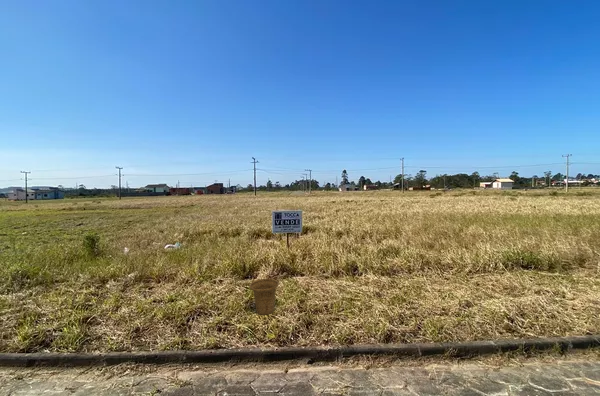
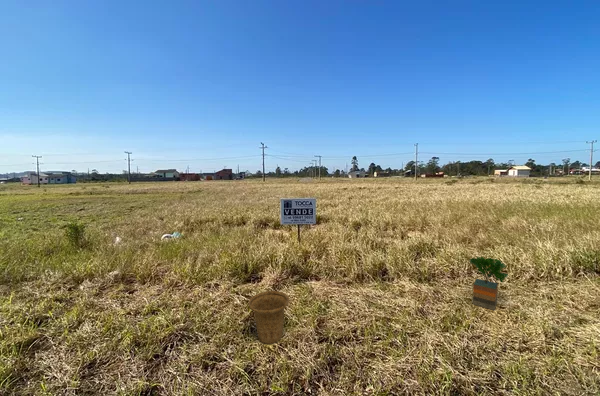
potted tree: none [413,251,439,291] -> present [470,257,508,310]

